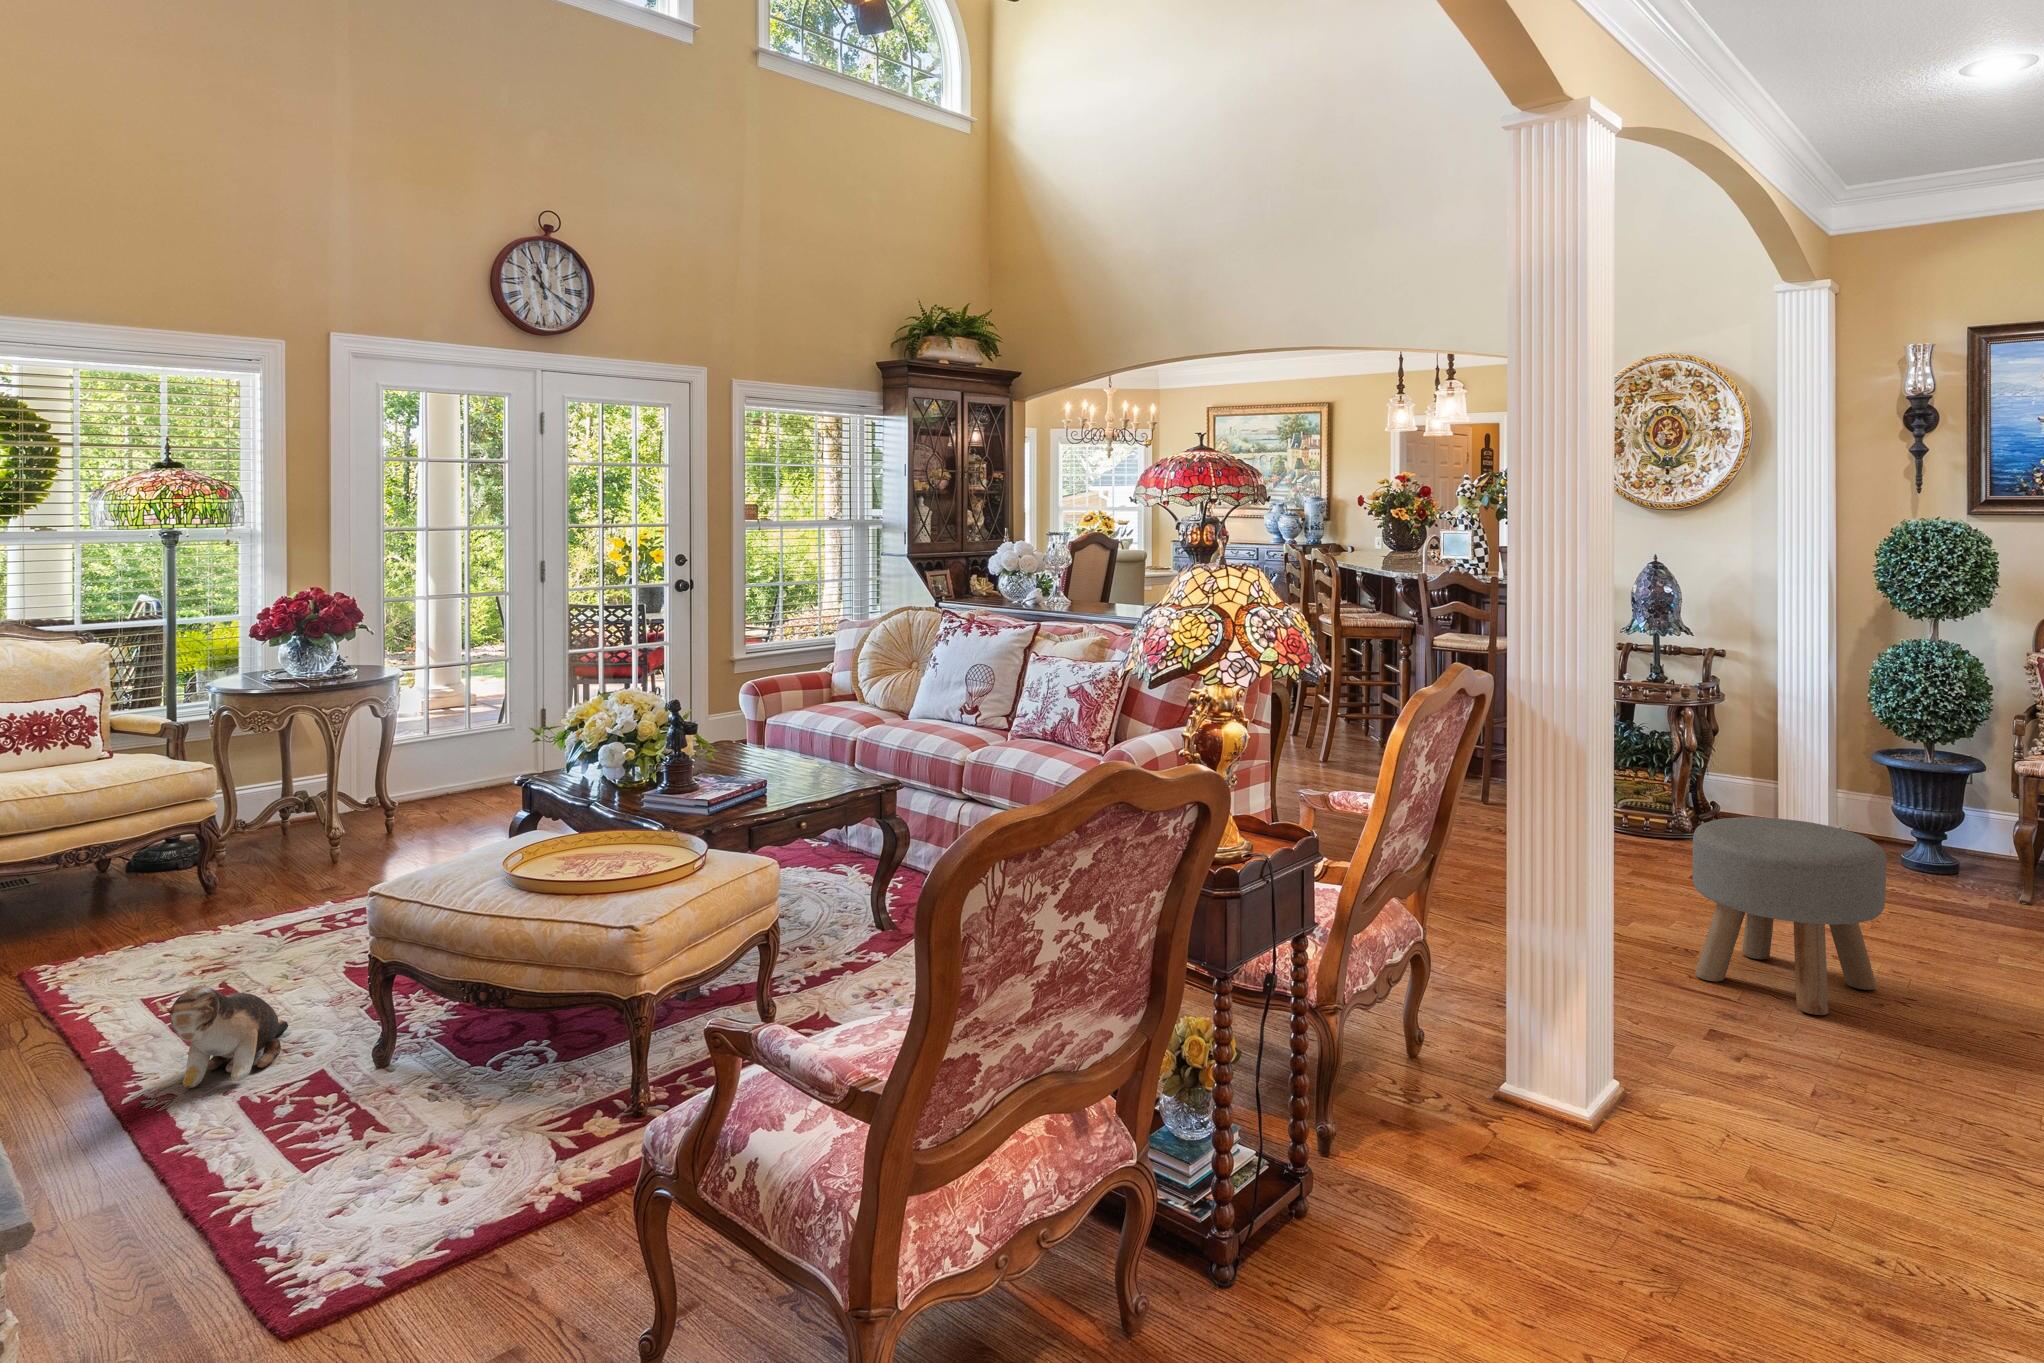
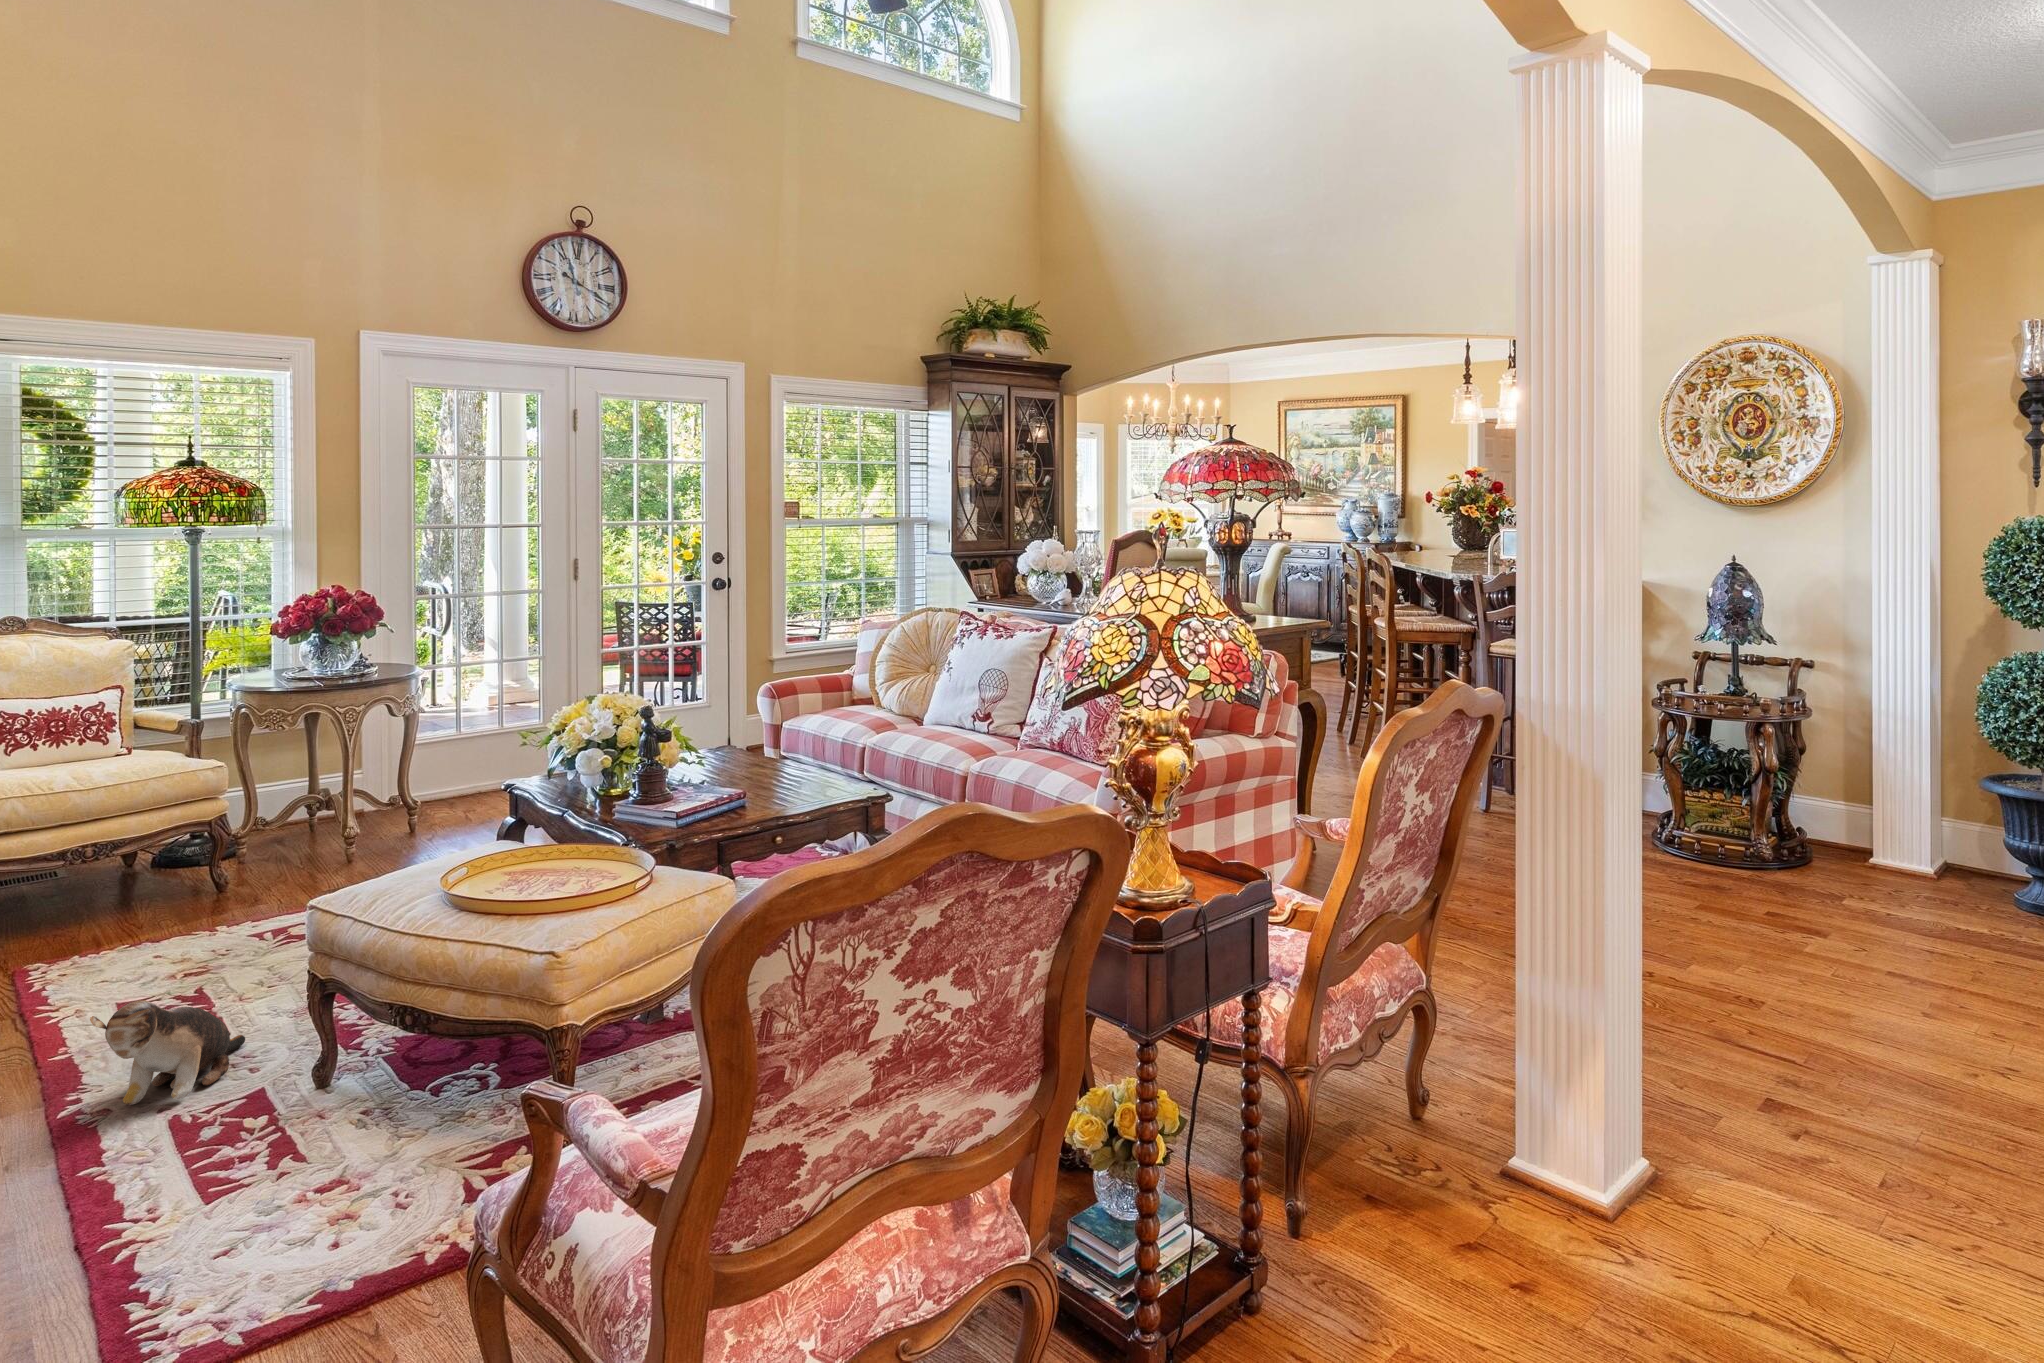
ottoman: present [1692,817,1887,1015] -> none [1753,854,1976,1084]

